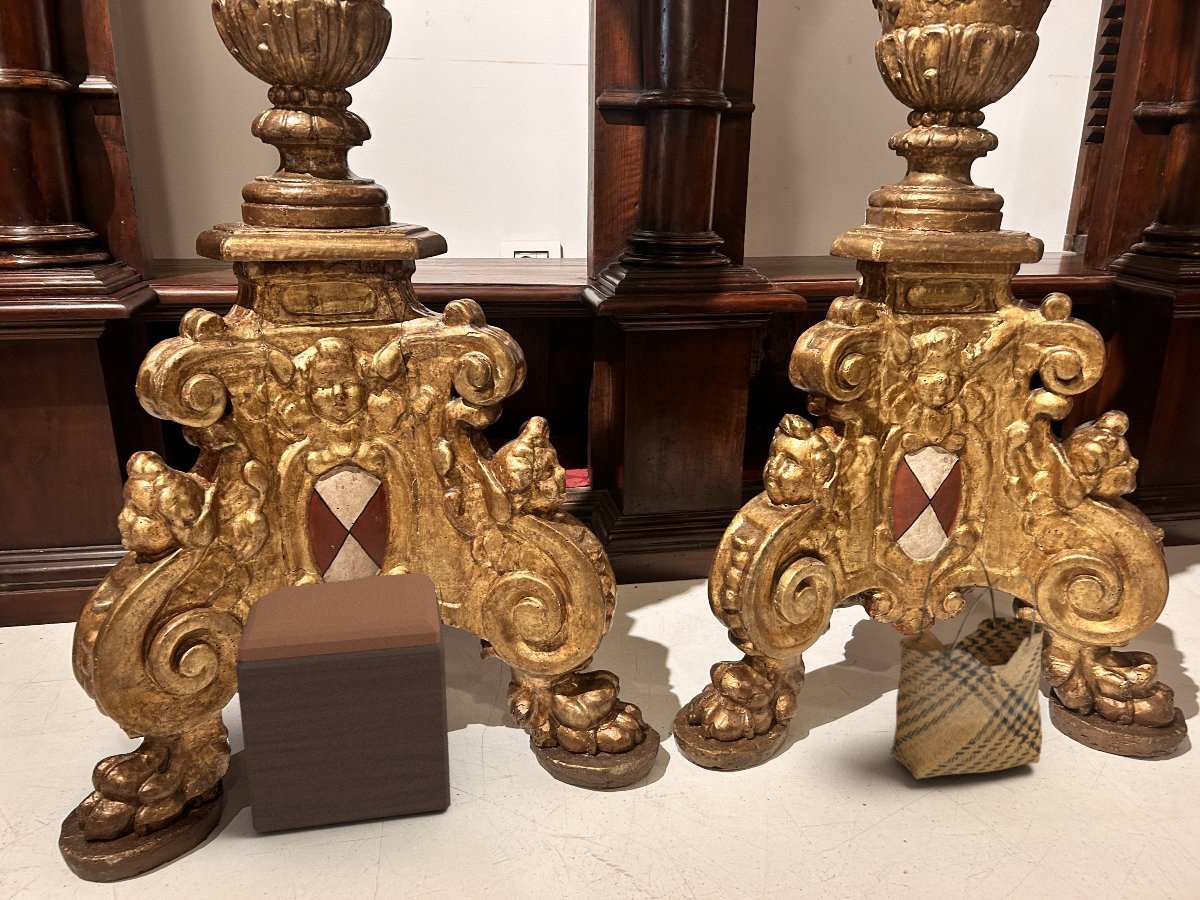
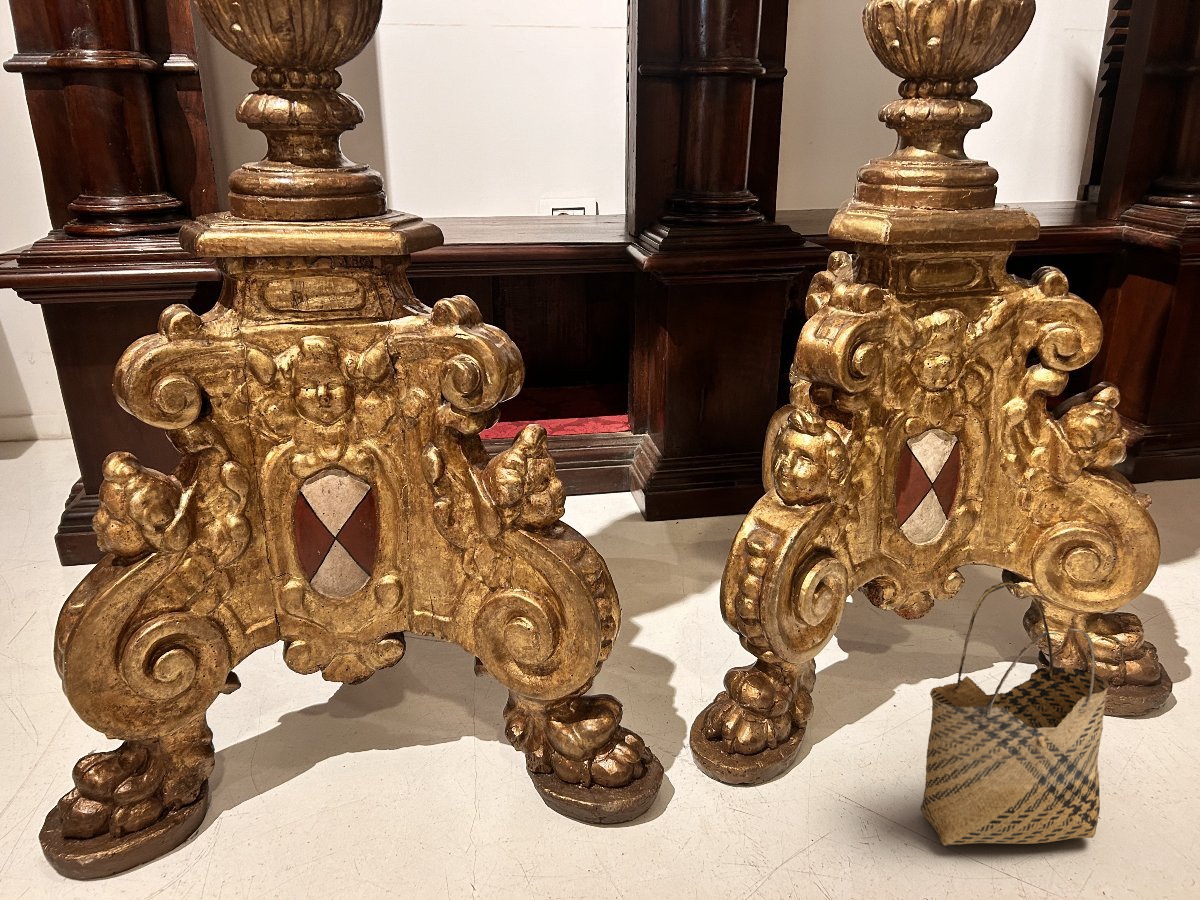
footstool: present [236,573,451,833] -> none [204,560,447,842]

